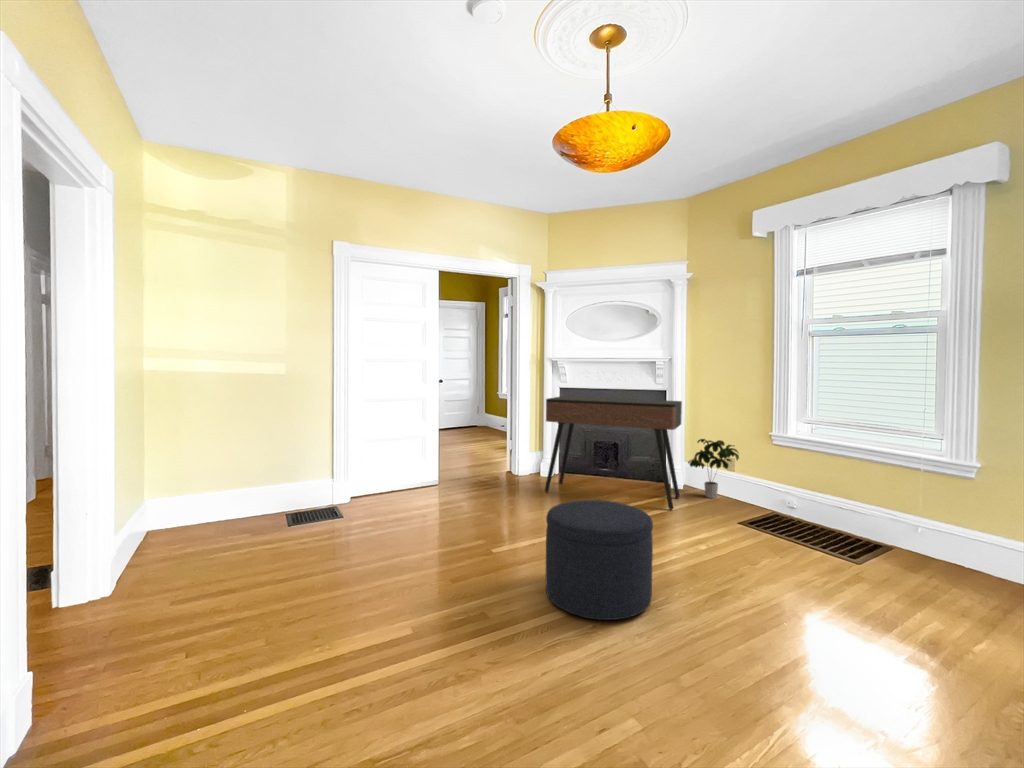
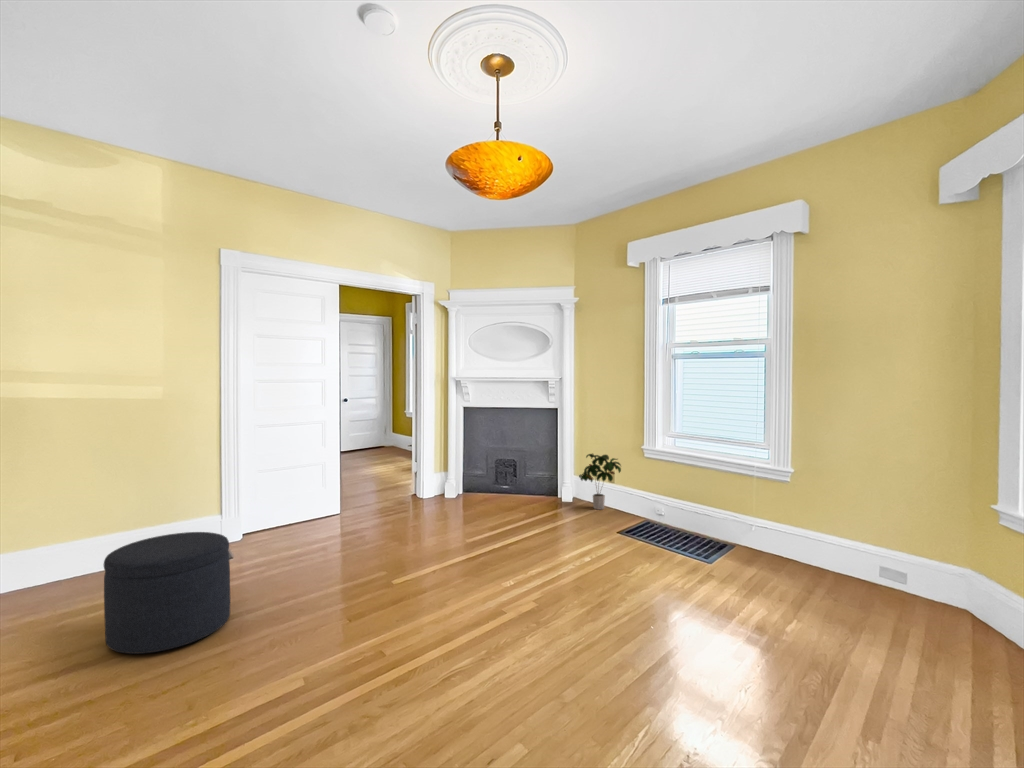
console table: present [545,396,682,510] -> none [441,416,570,522]
ottoman: present [546,500,653,620] -> present [104,532,230,654]

